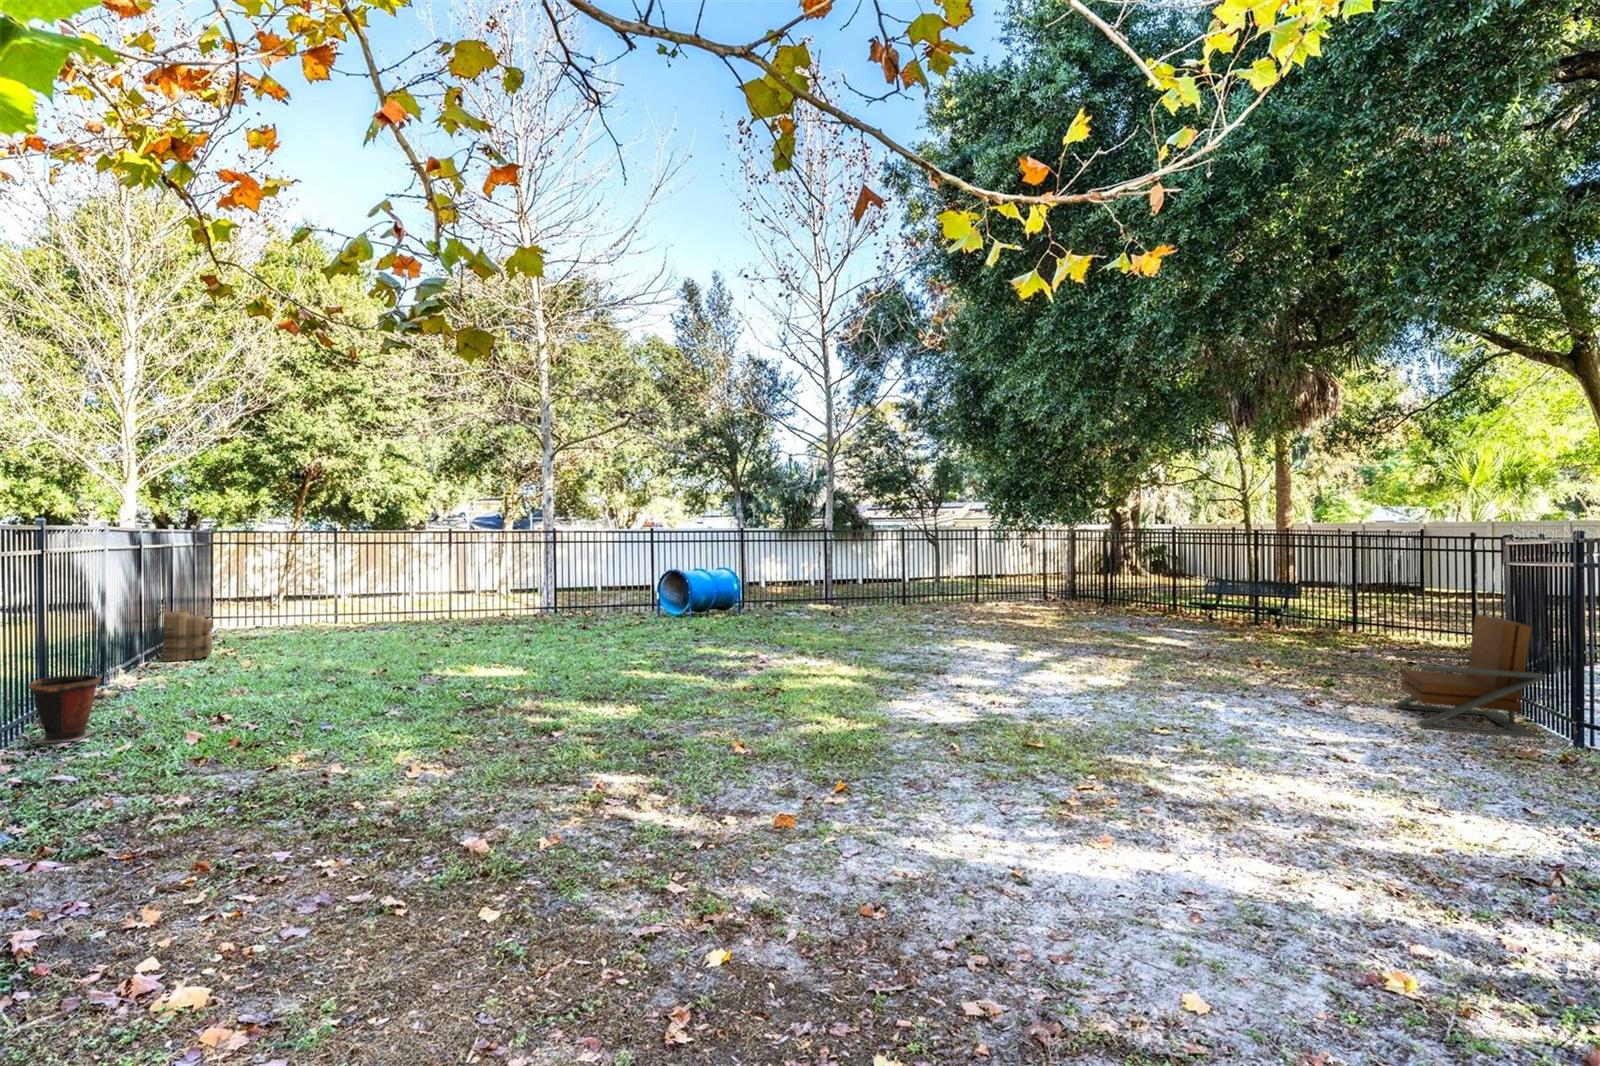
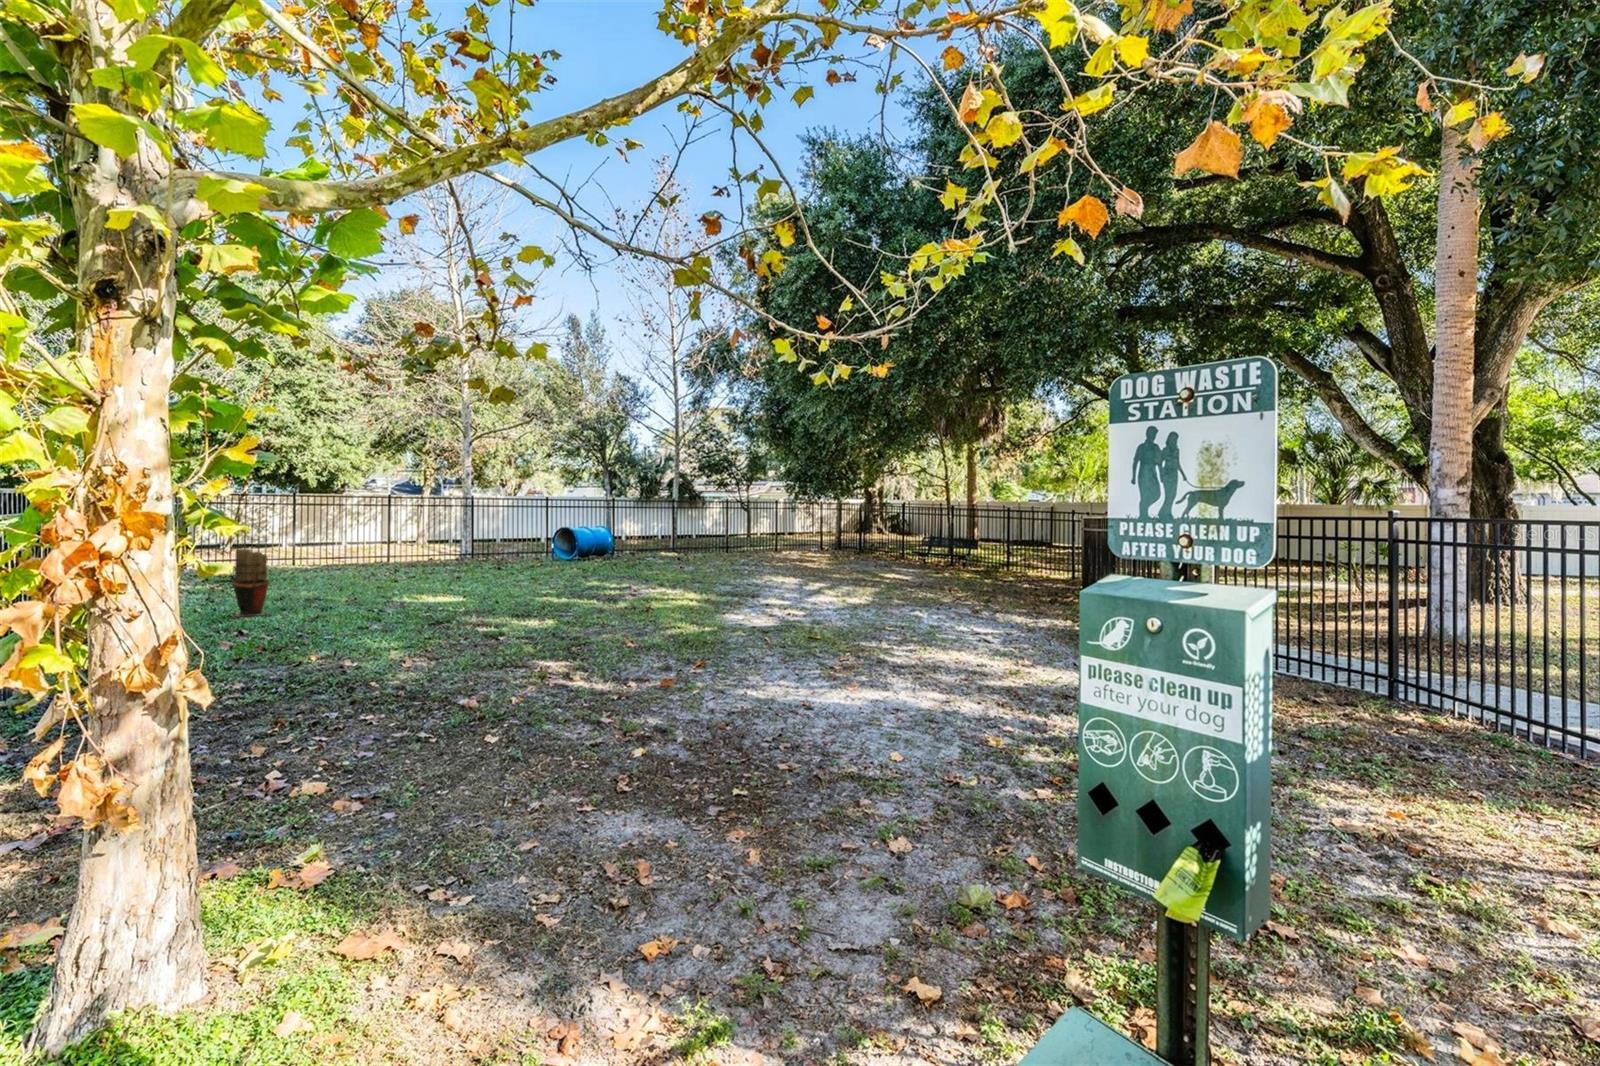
lounge chair: present [1394,615,1546,739] -> none [969,550,1021,606]

